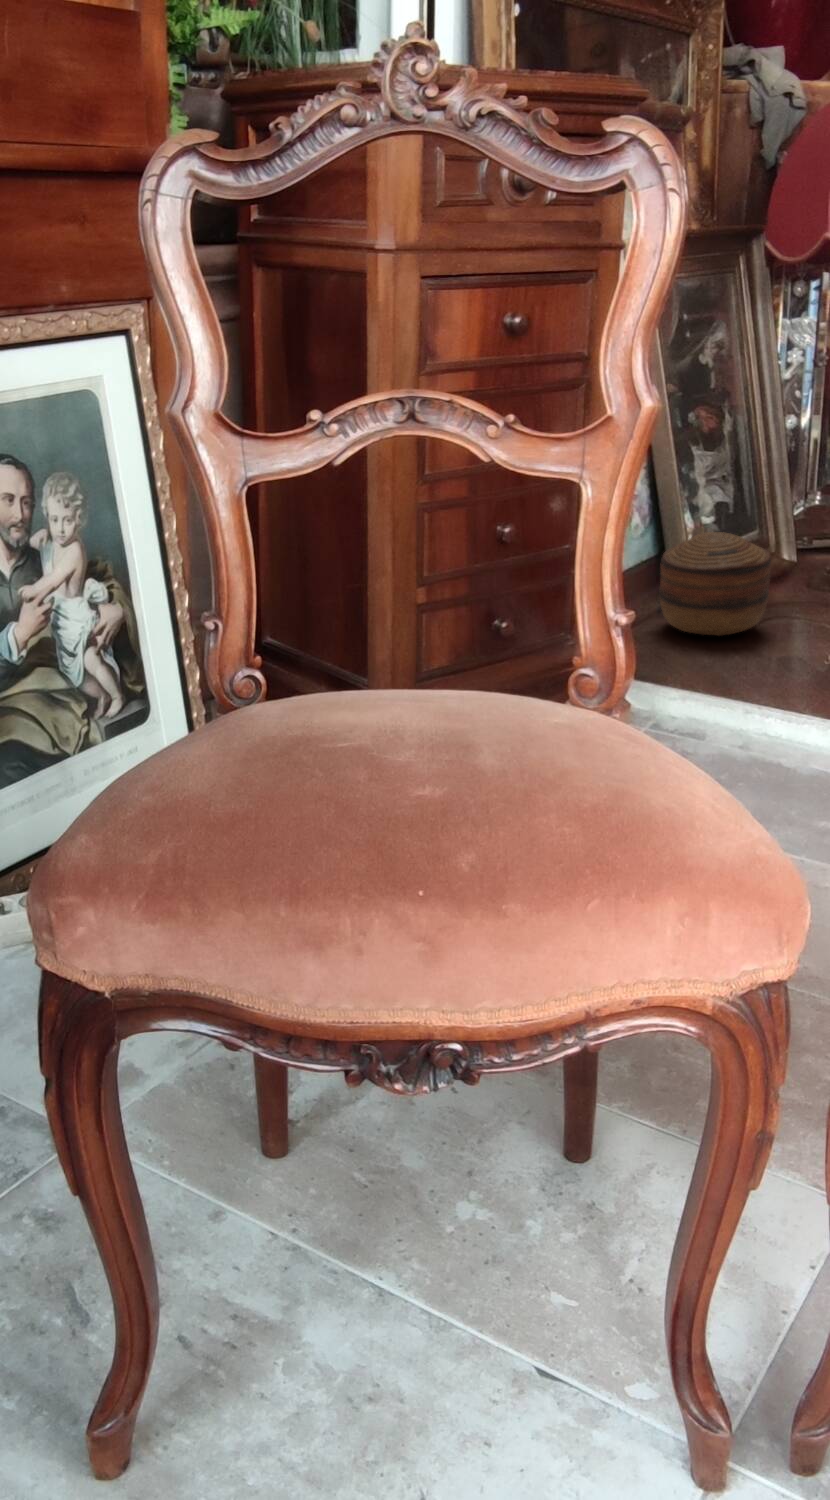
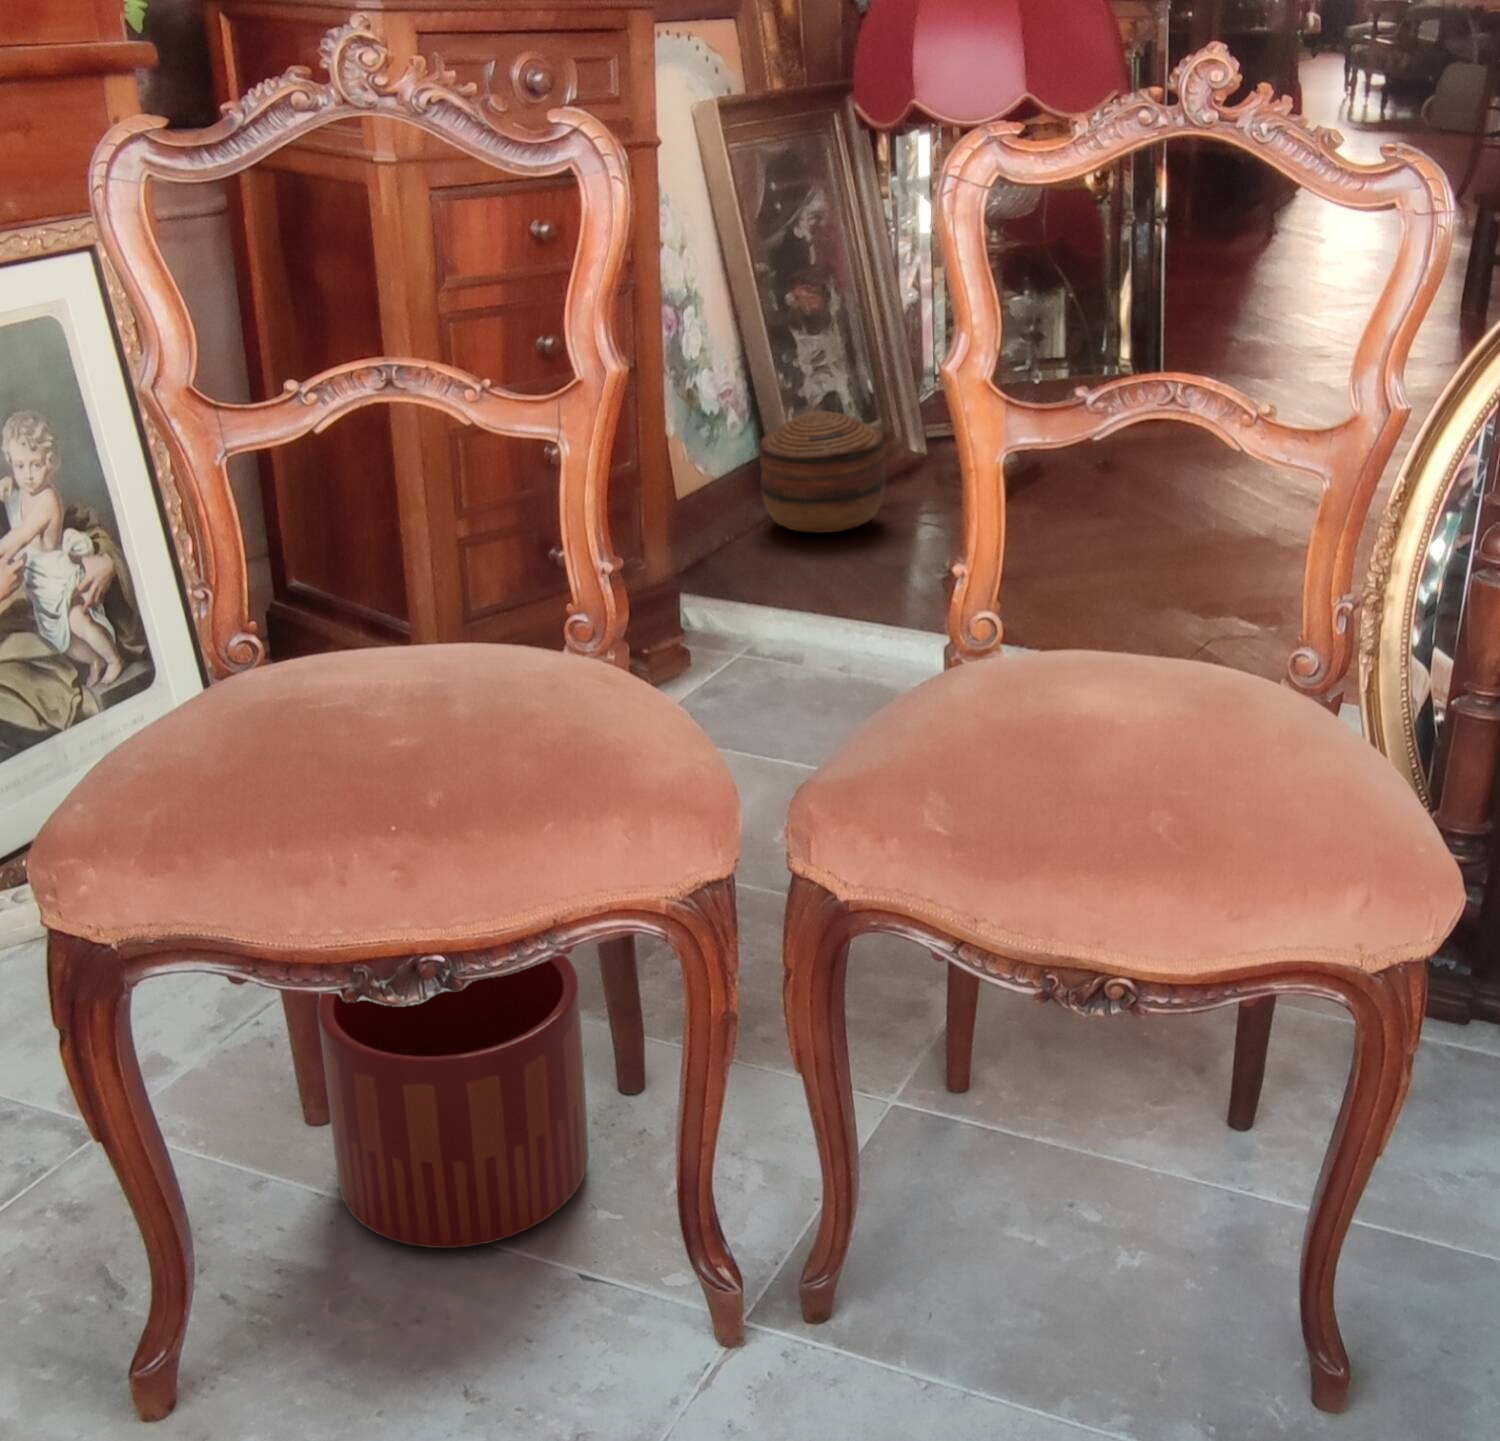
planter: none [293,979,562,1327] -> present [317,955,589,1248]

